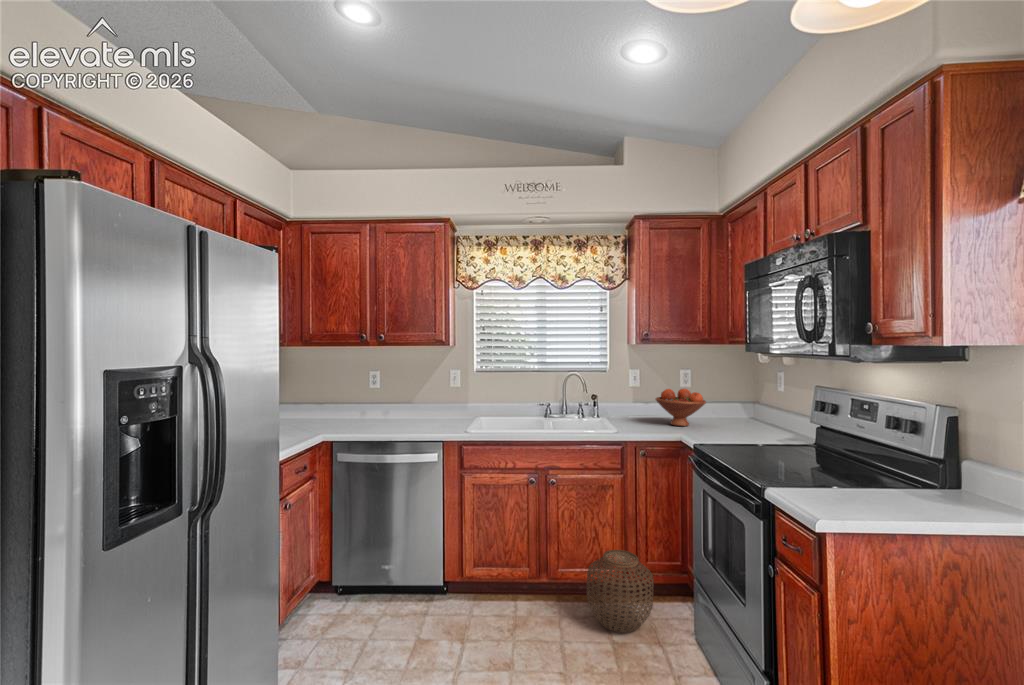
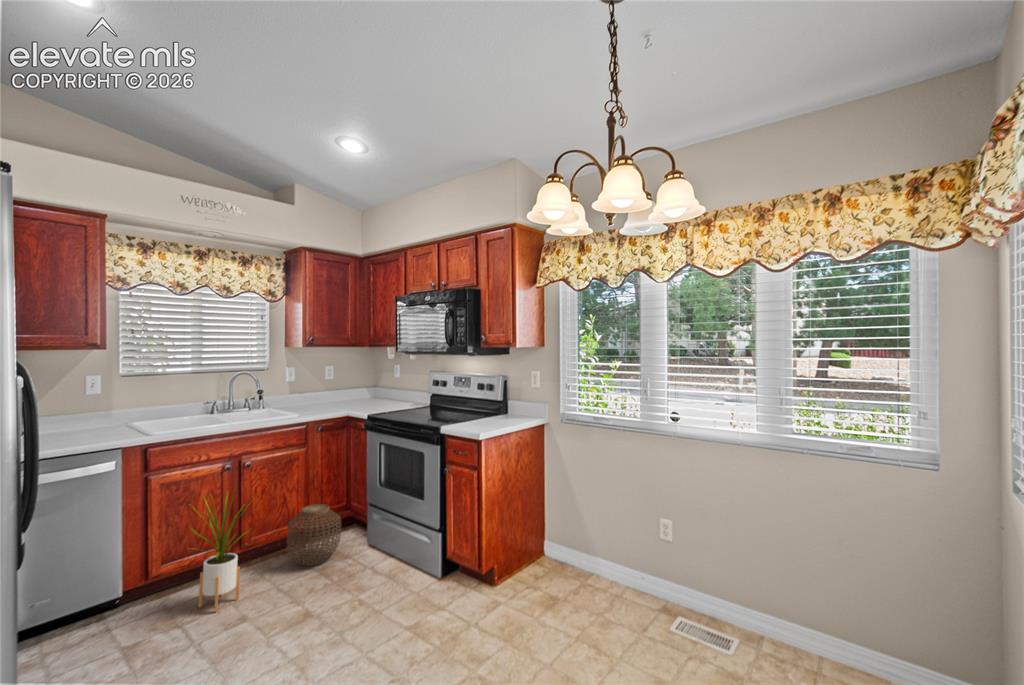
fruit bowl: present [656,389,706,426] -> none [317,380,355,408]
house plant: none [470,500,541,640] -> present [193,492,249,612]

